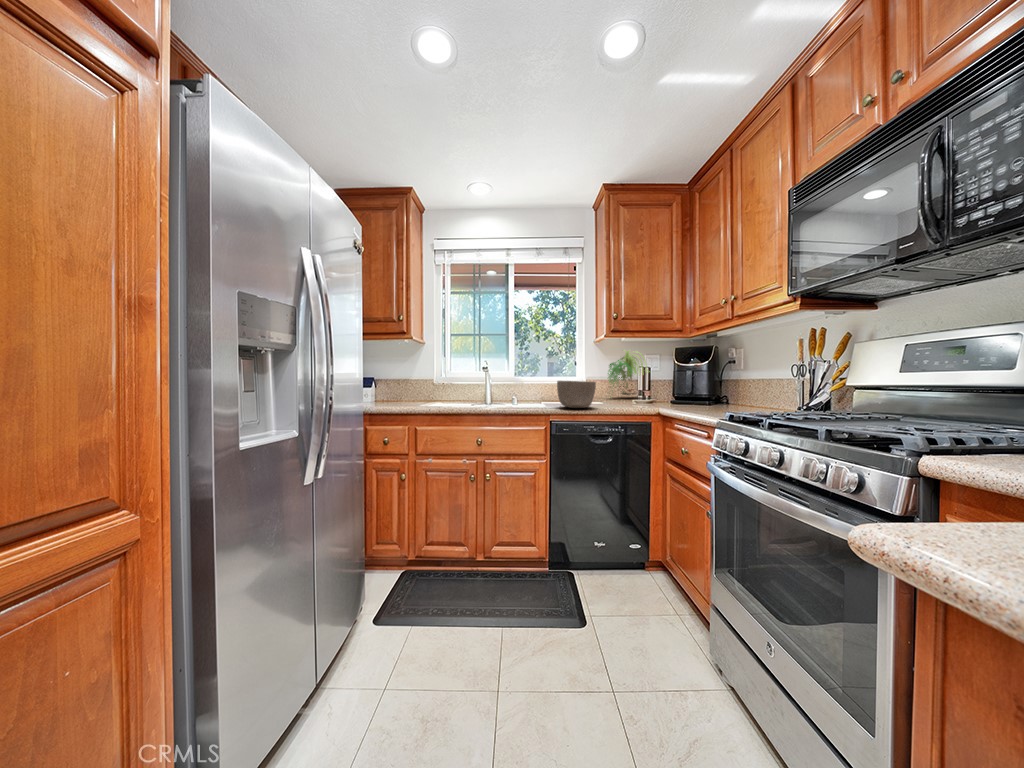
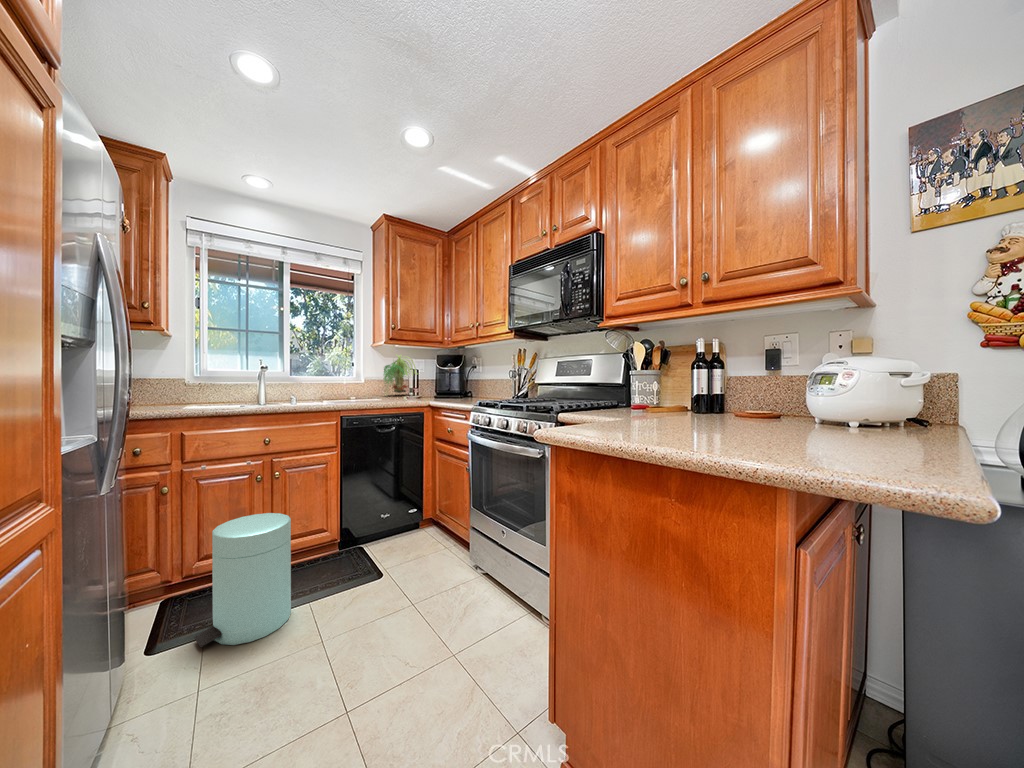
bowl: present [557,381,596,408] -> none [347,381,382,404]
trash can: none [399,519,482,660] -> present [194,513,291,647]

